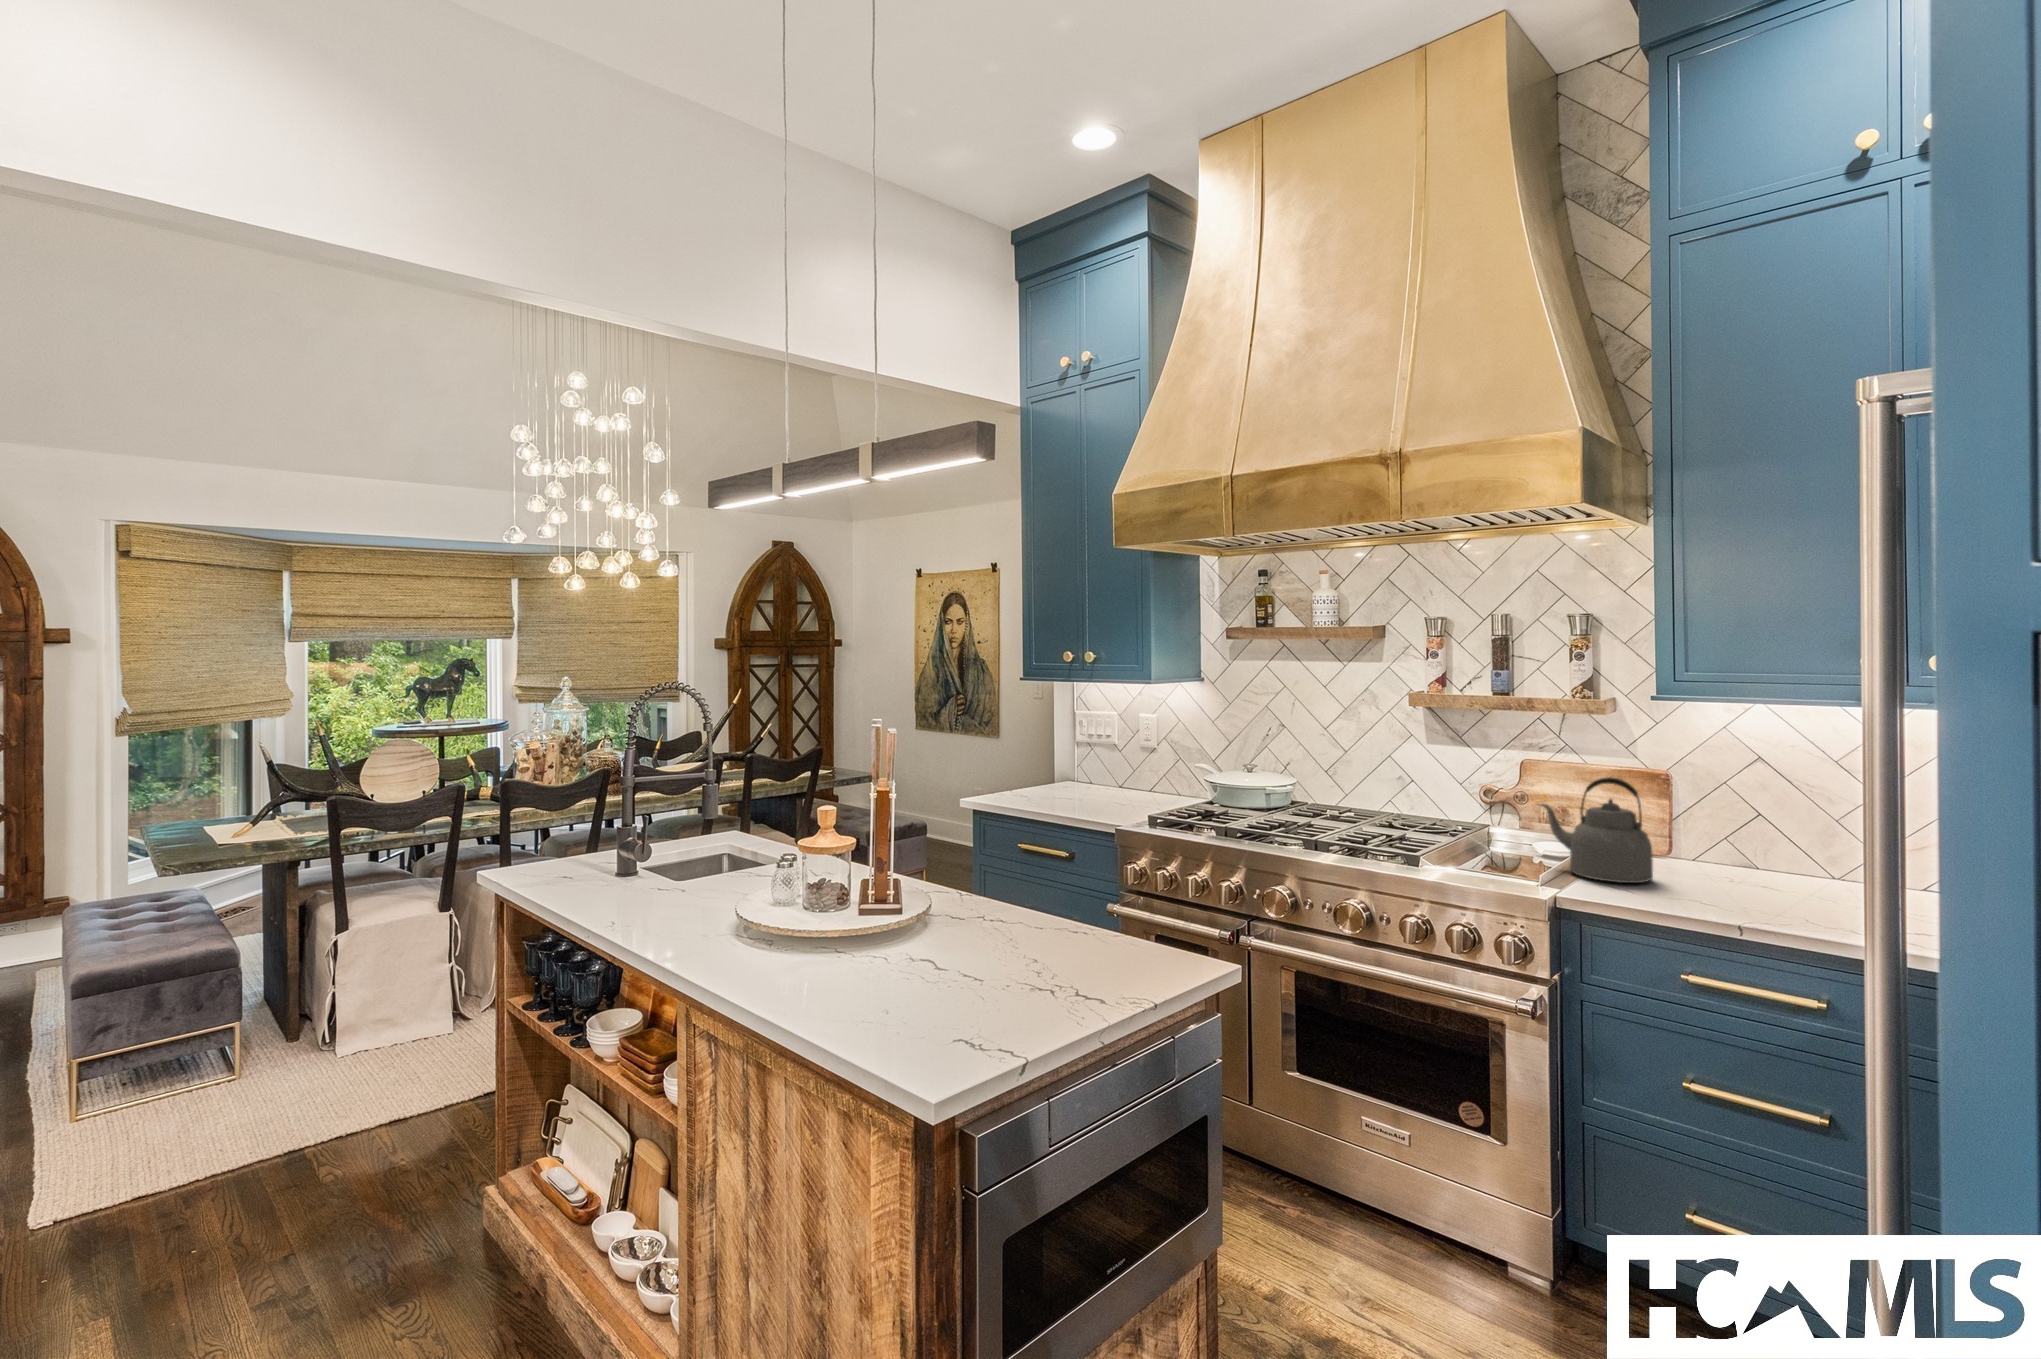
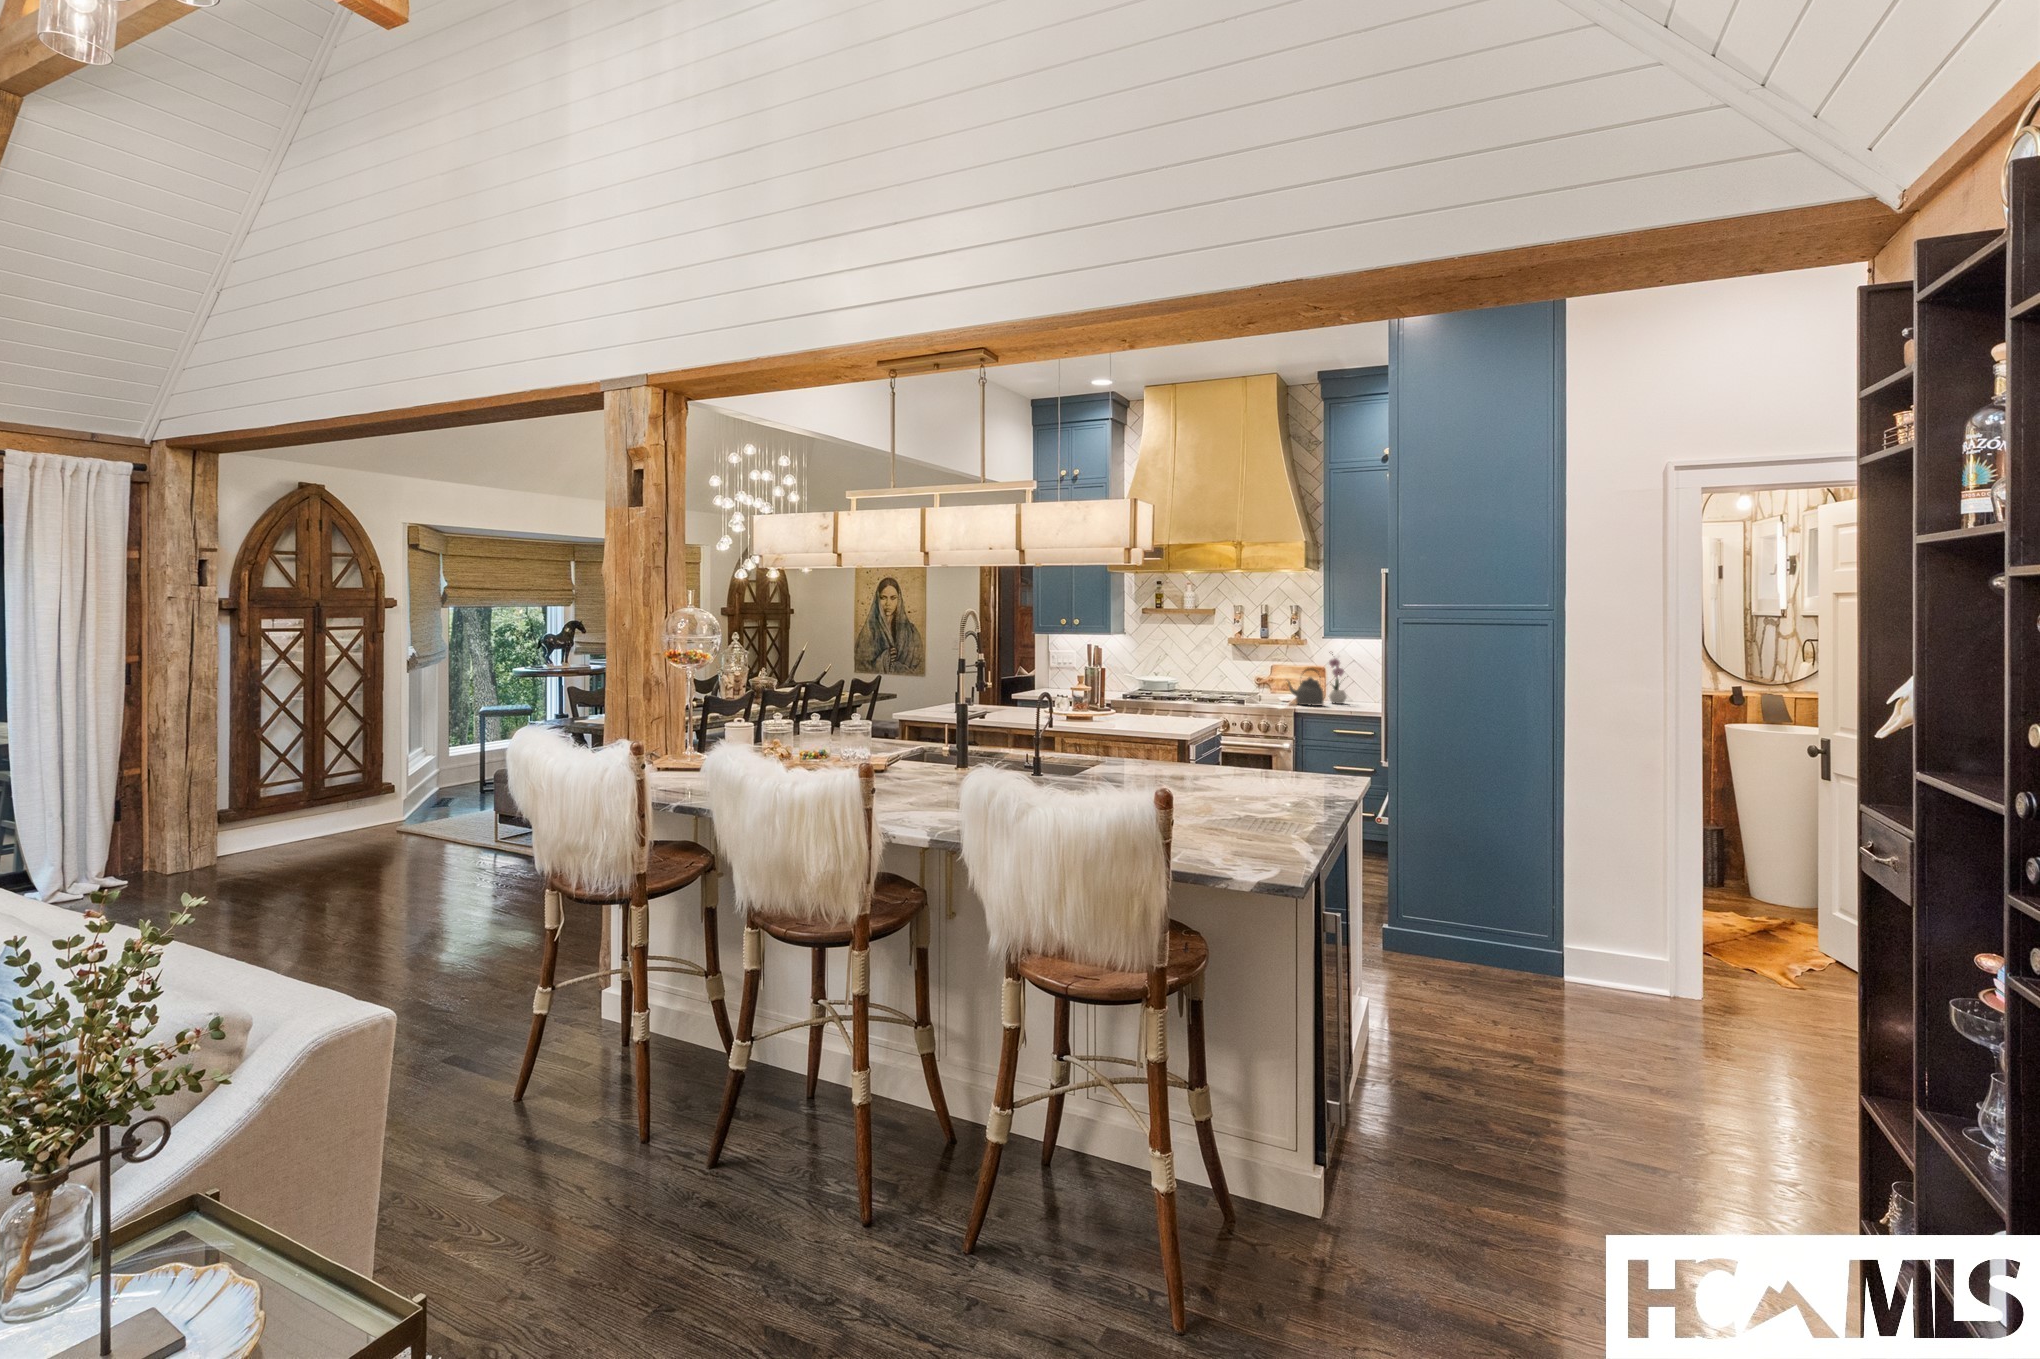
flower arrangement: none [1671,730,1737,875] -> present [1329,652,1348,704]

